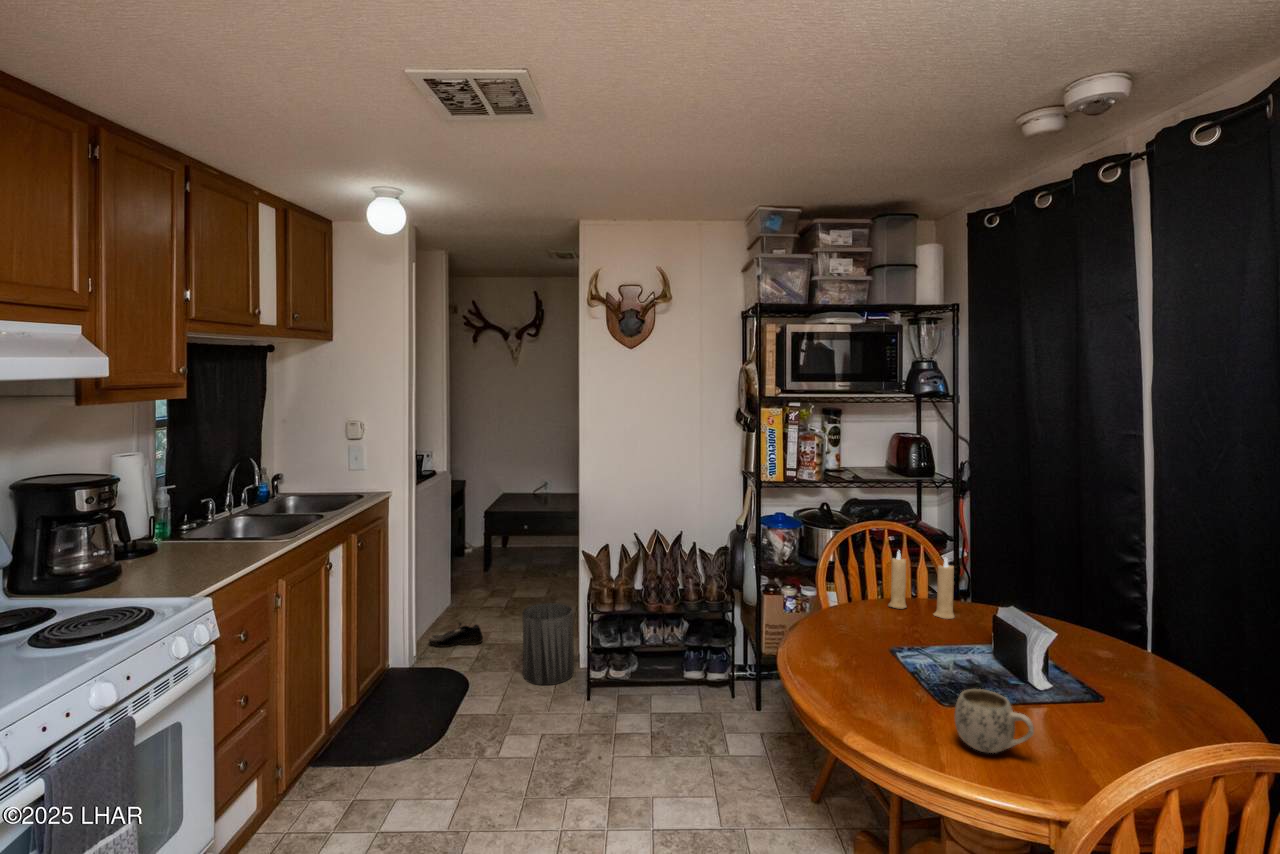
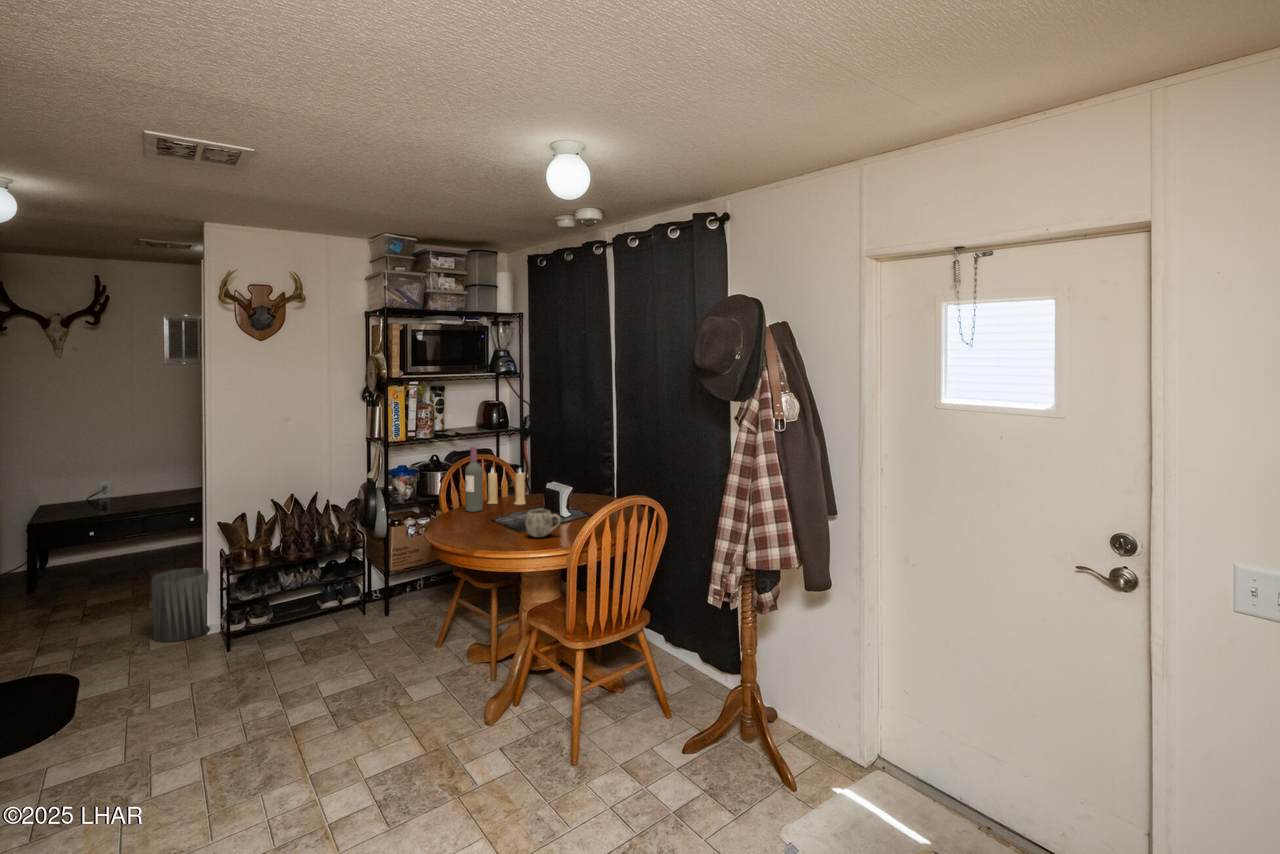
wine bottle: none [852,521,880,625] -> present [465,447,483,512]
shoe: present [429,623,483,647] -> none [12,610,87,639]

